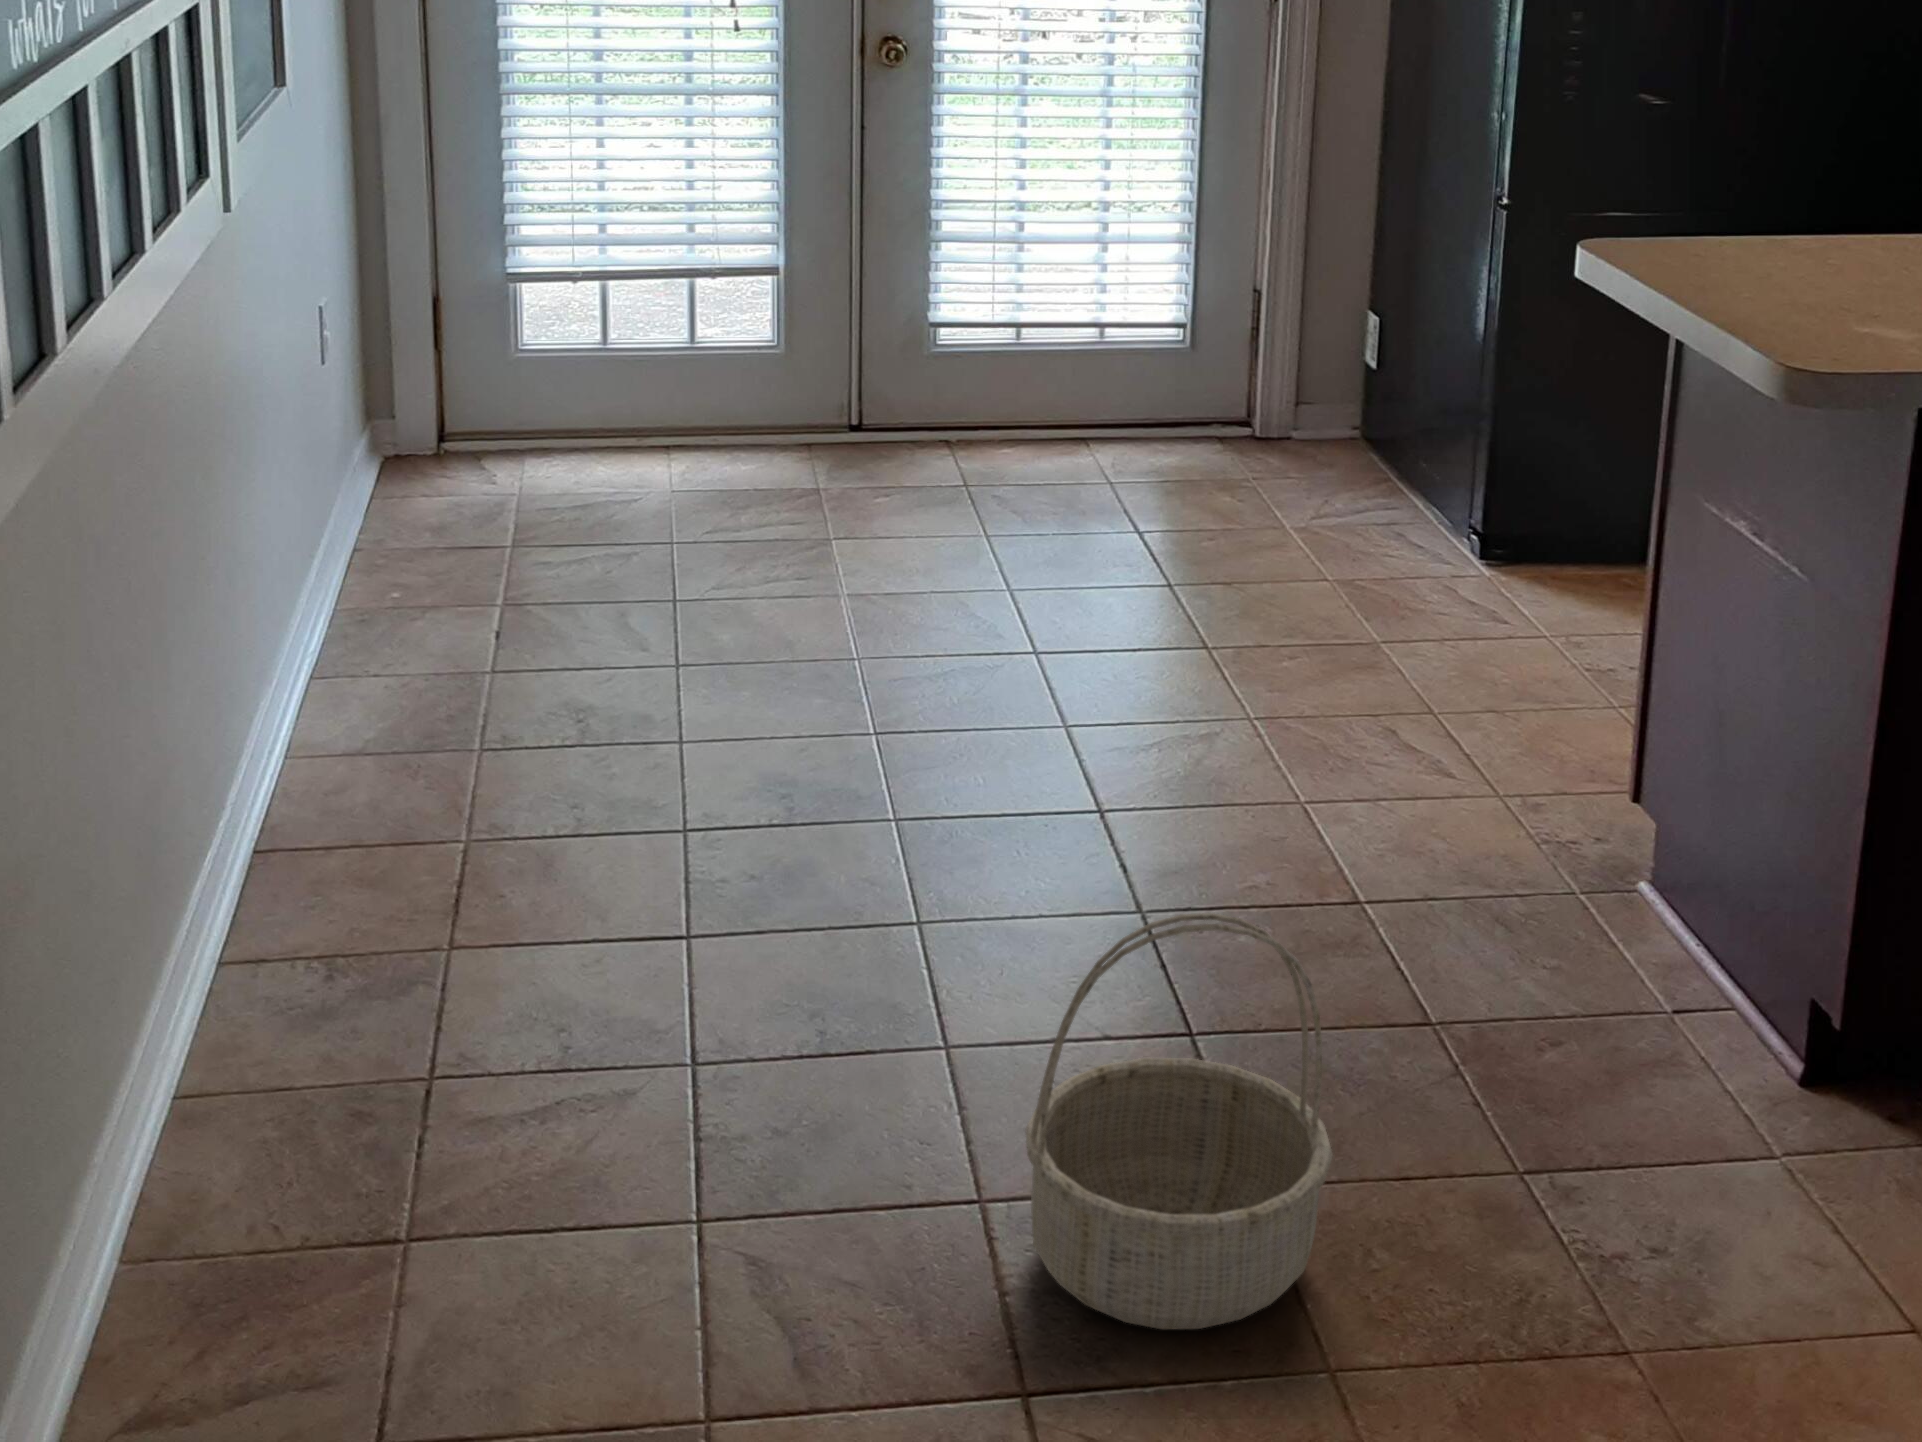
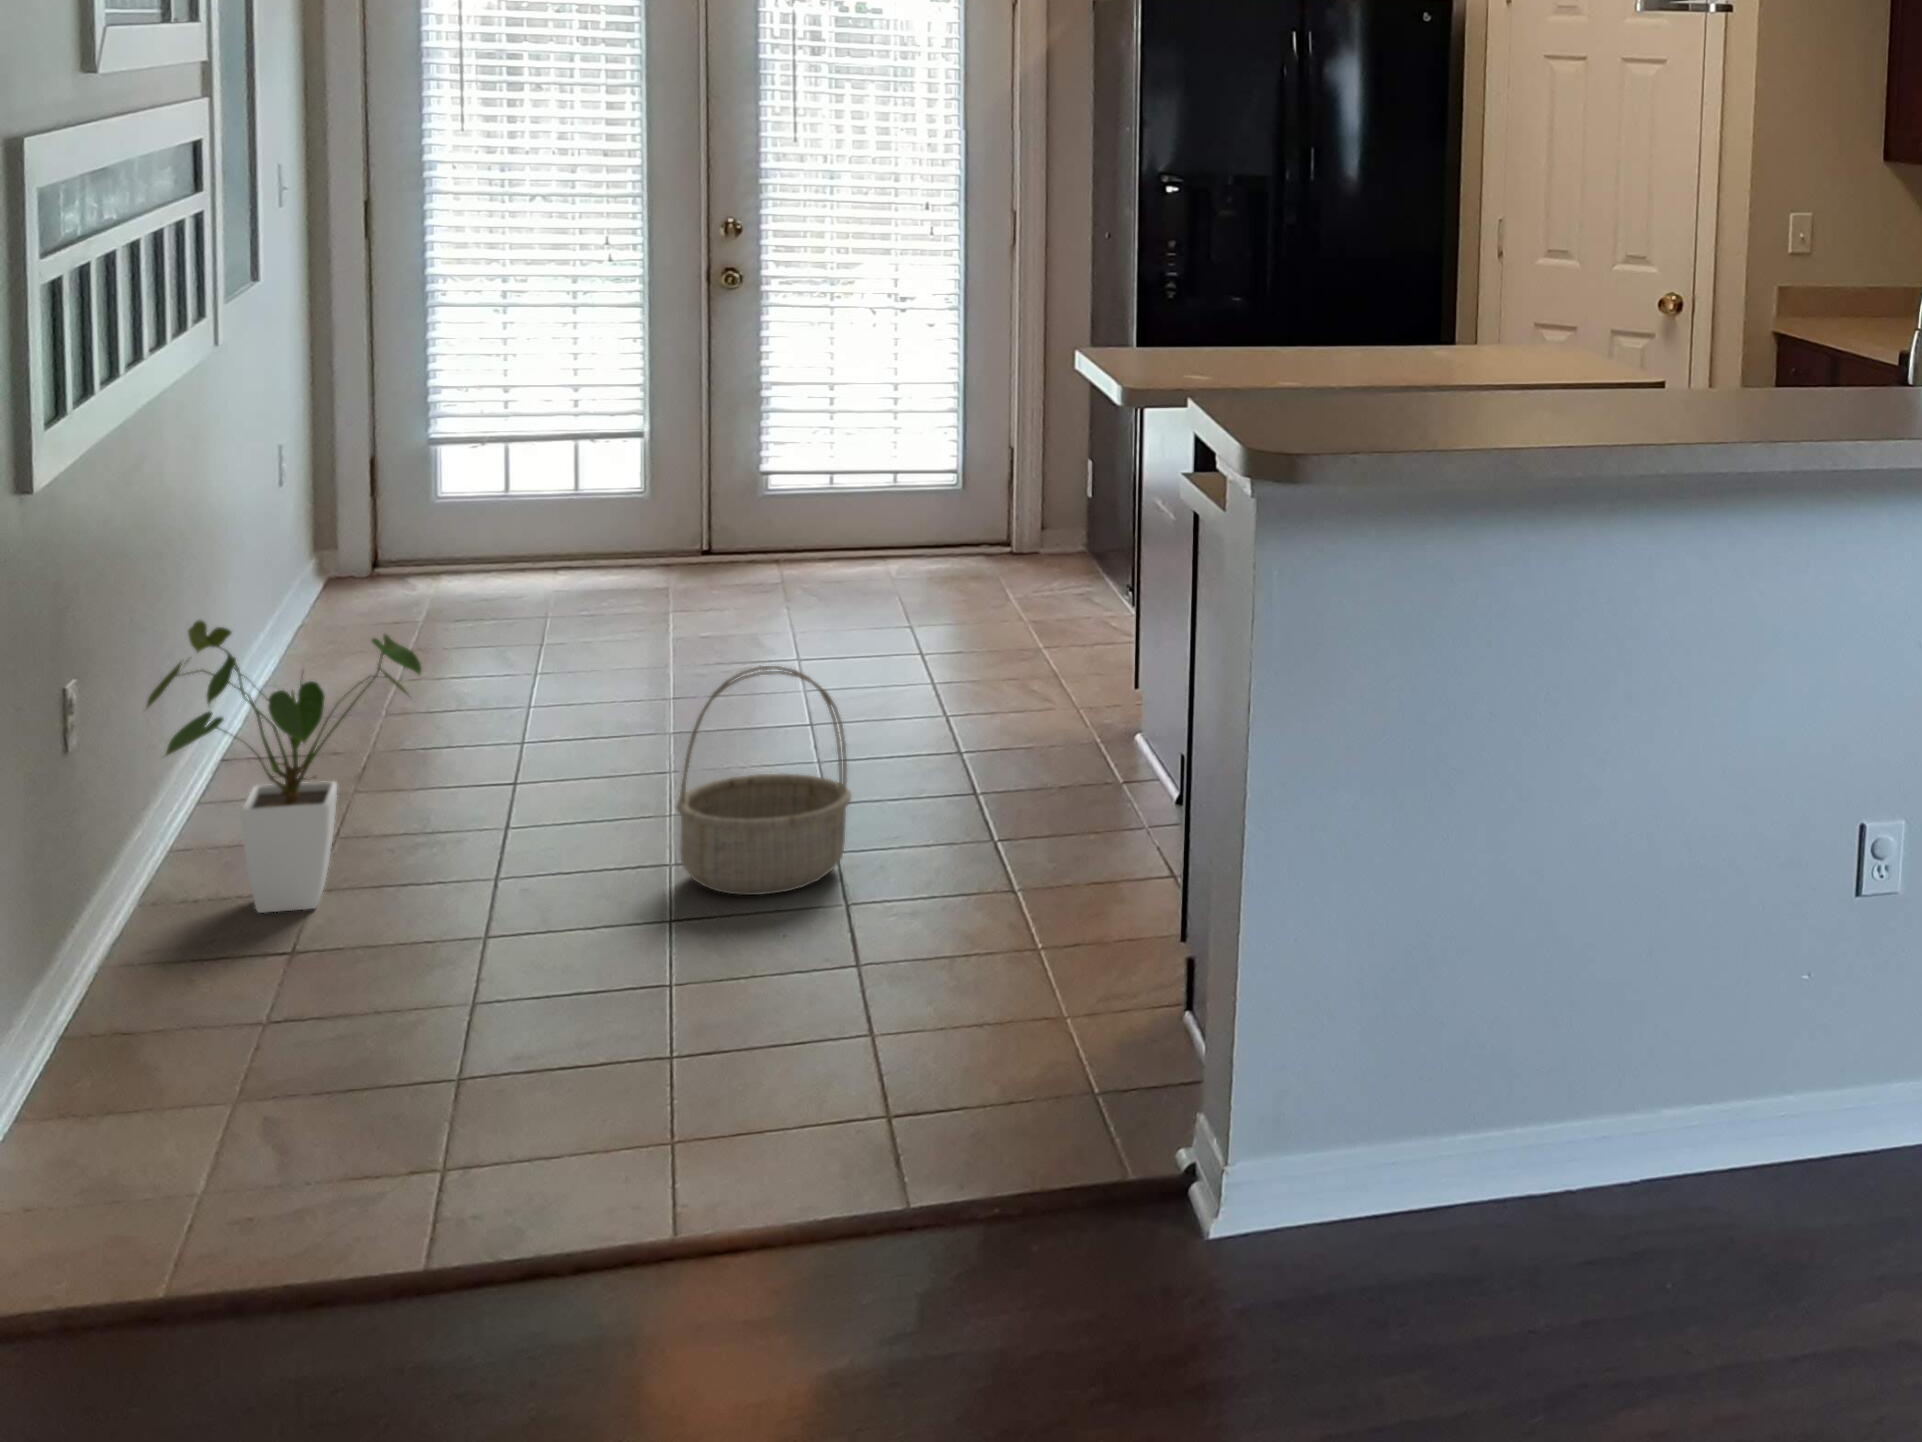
house plant: none [128,787,595,1309] -> present [147,621,421,913]

